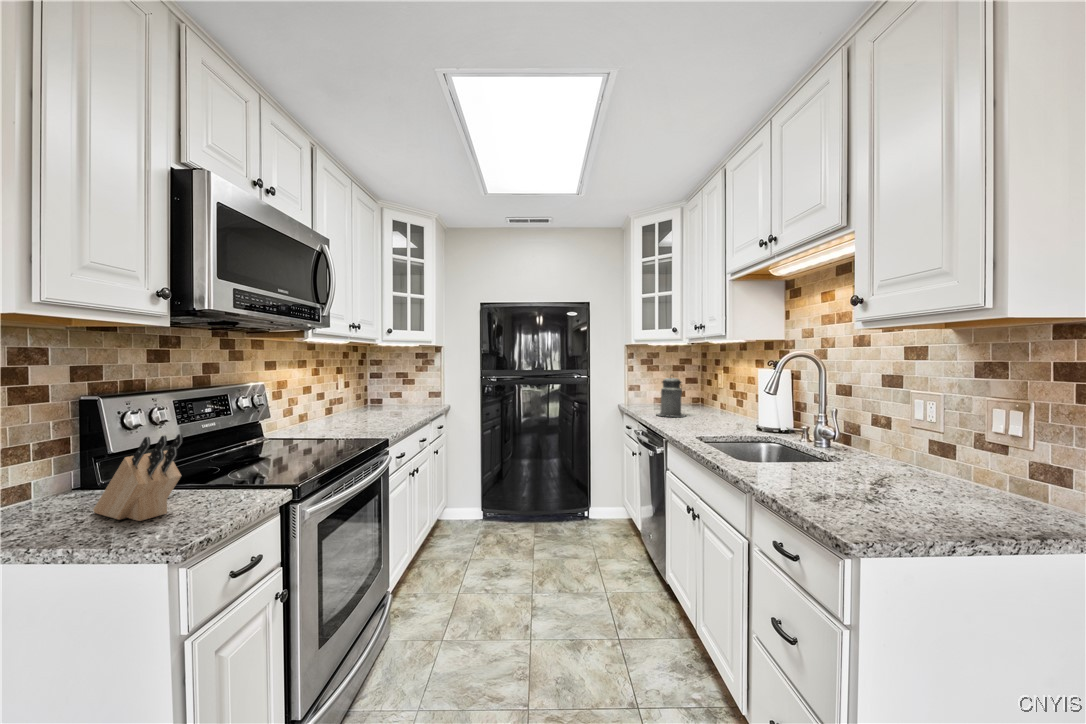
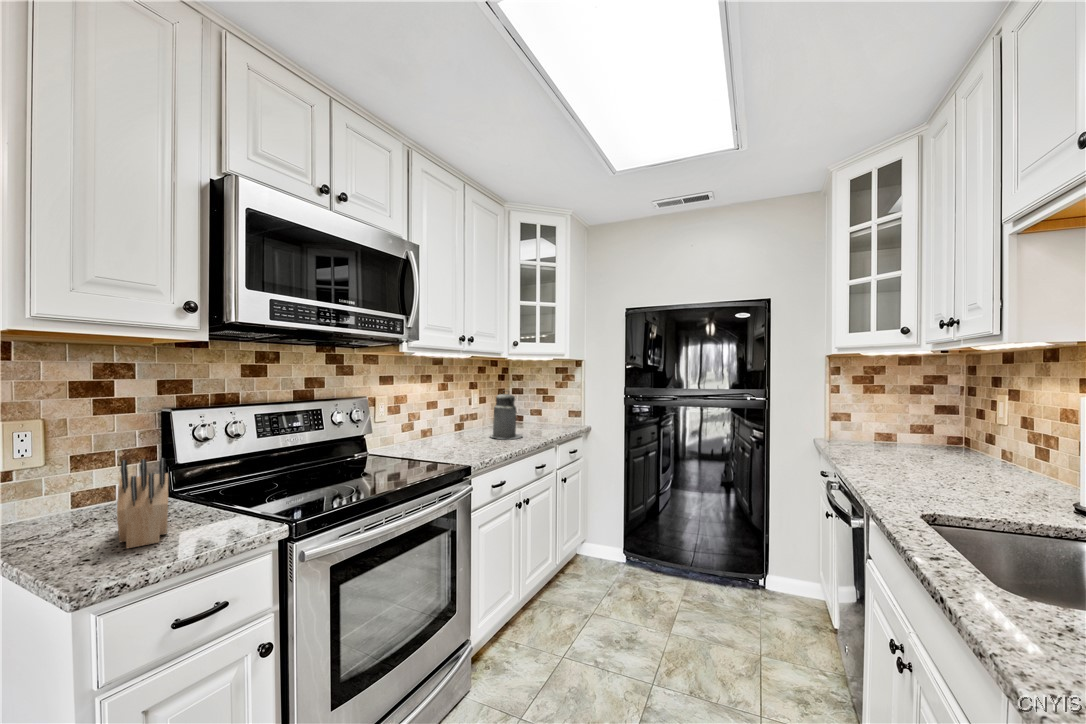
canister: present [657,377,686,417] -> present [490,393,522,439]

